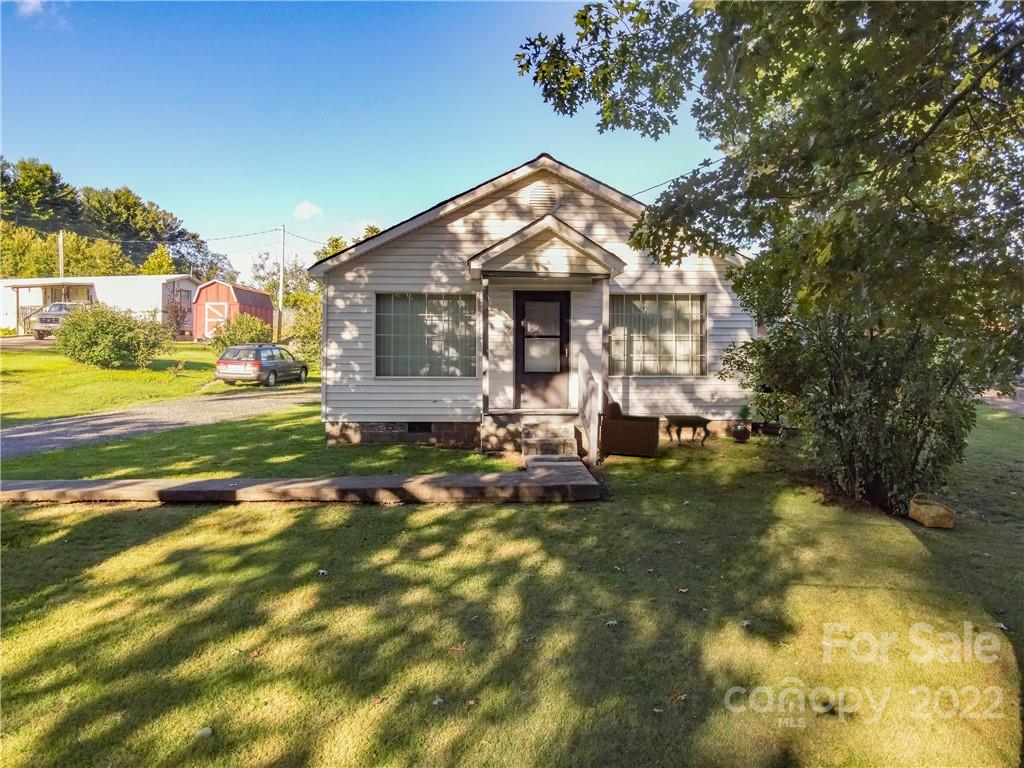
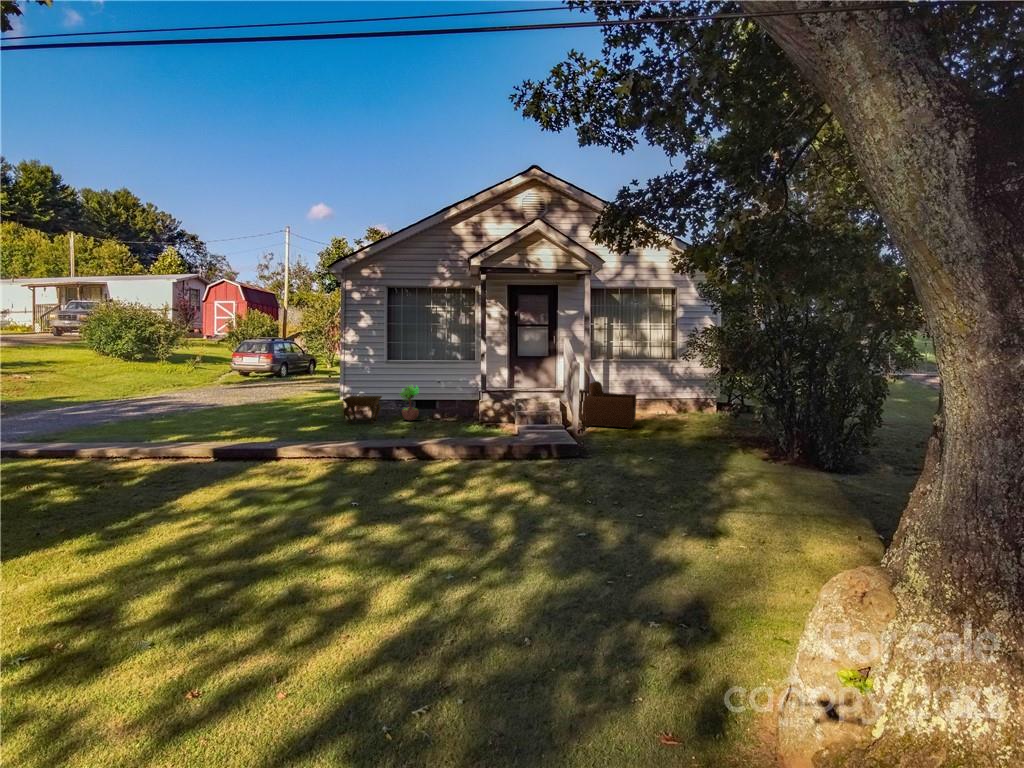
potted tree: present [732,405,751,442] -> present [400,386,419,421]
side table: present [664,415,712,446] -> present [343,396,382,423]
woven basket: present [909,493,956,528] -> none [834,448,869,474]

